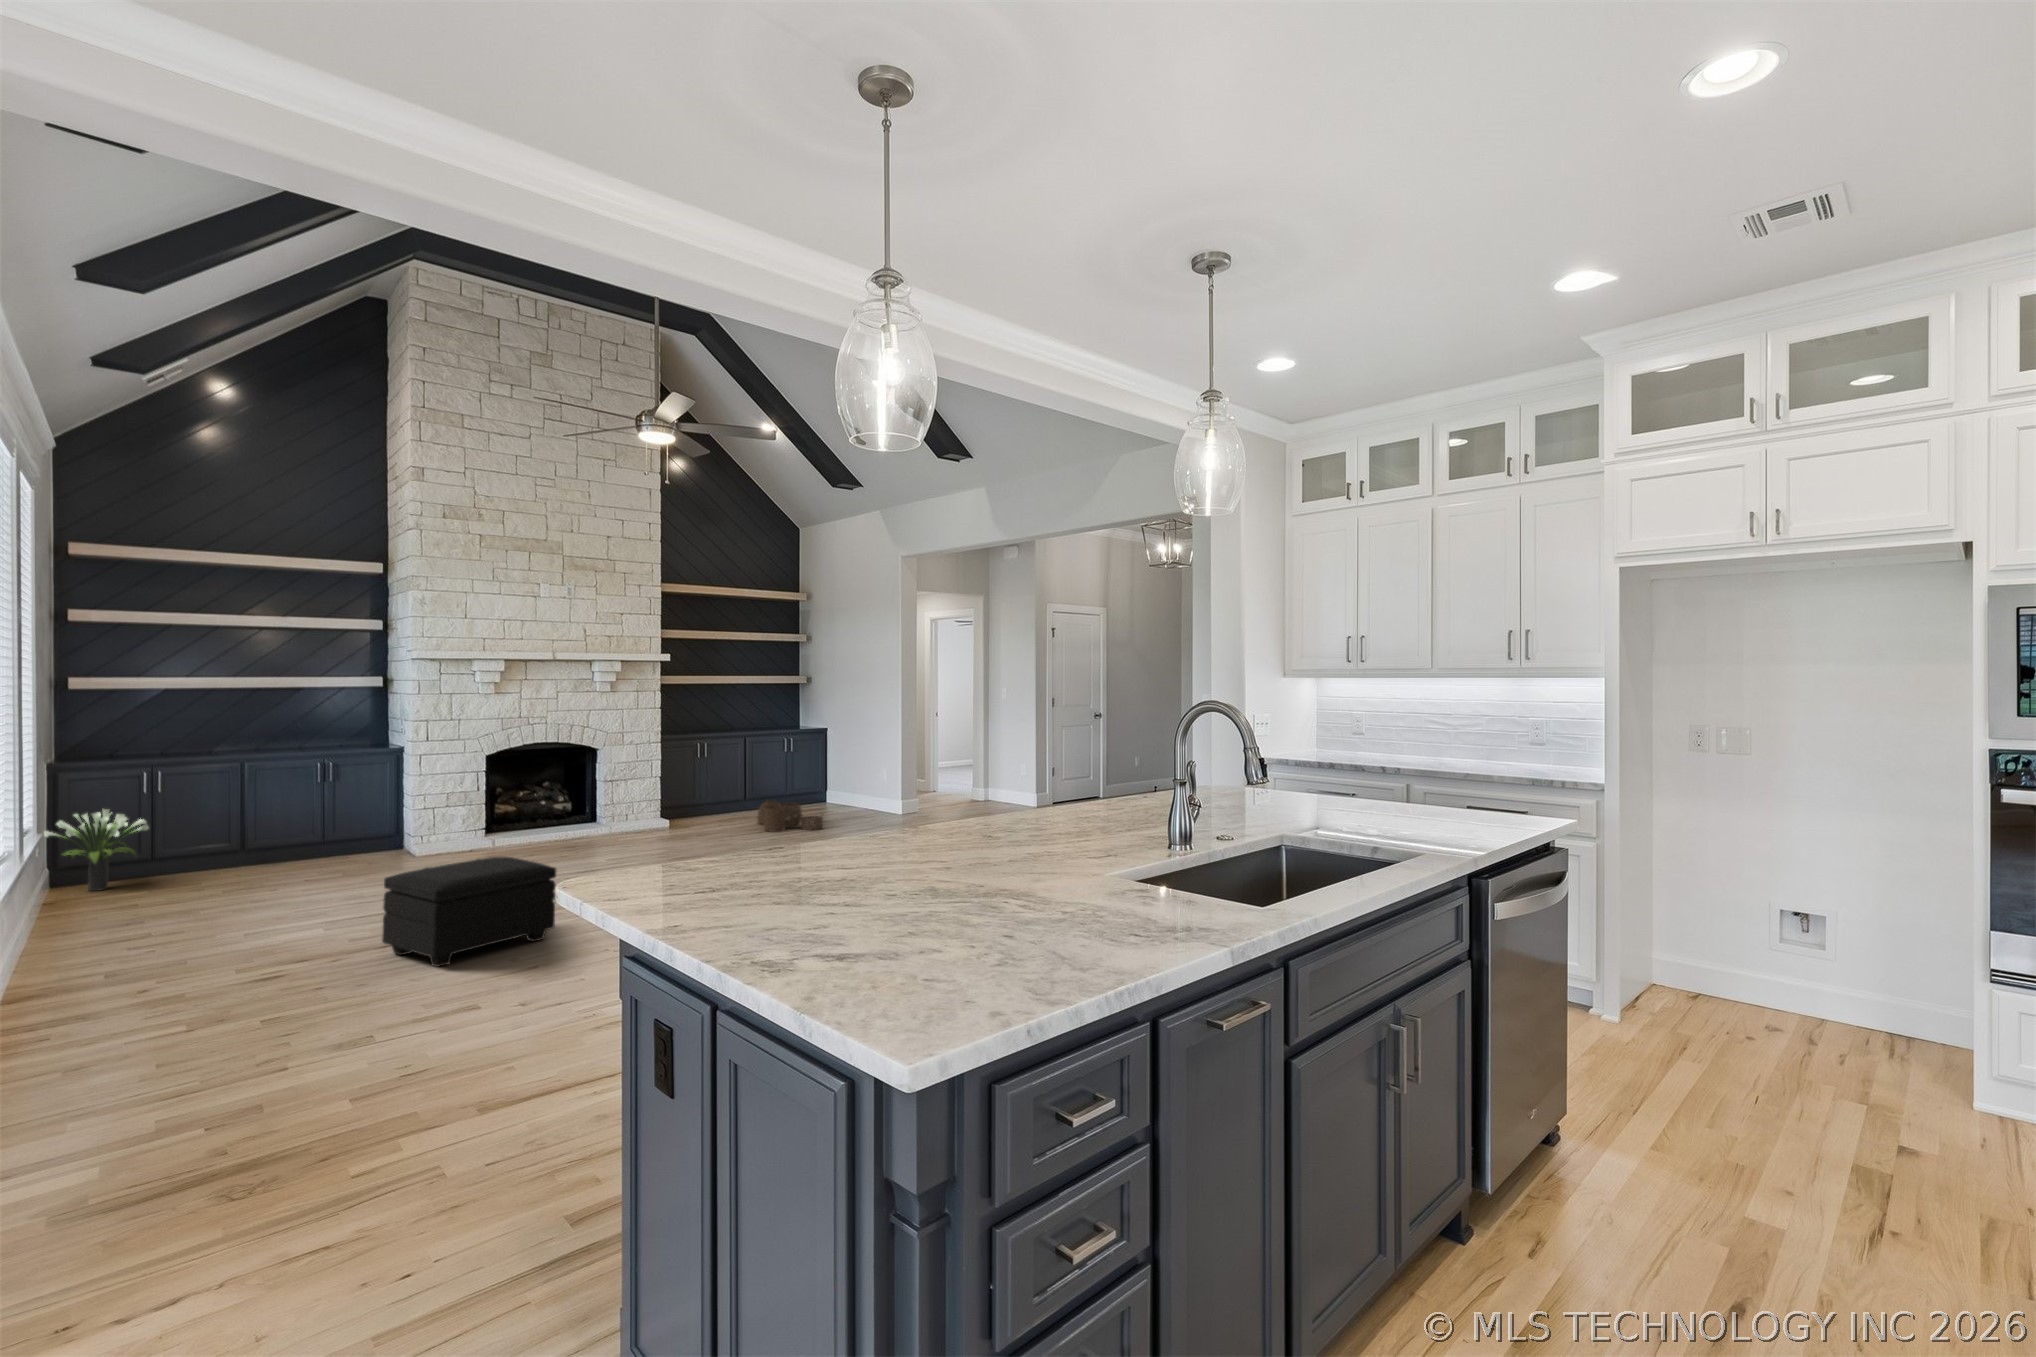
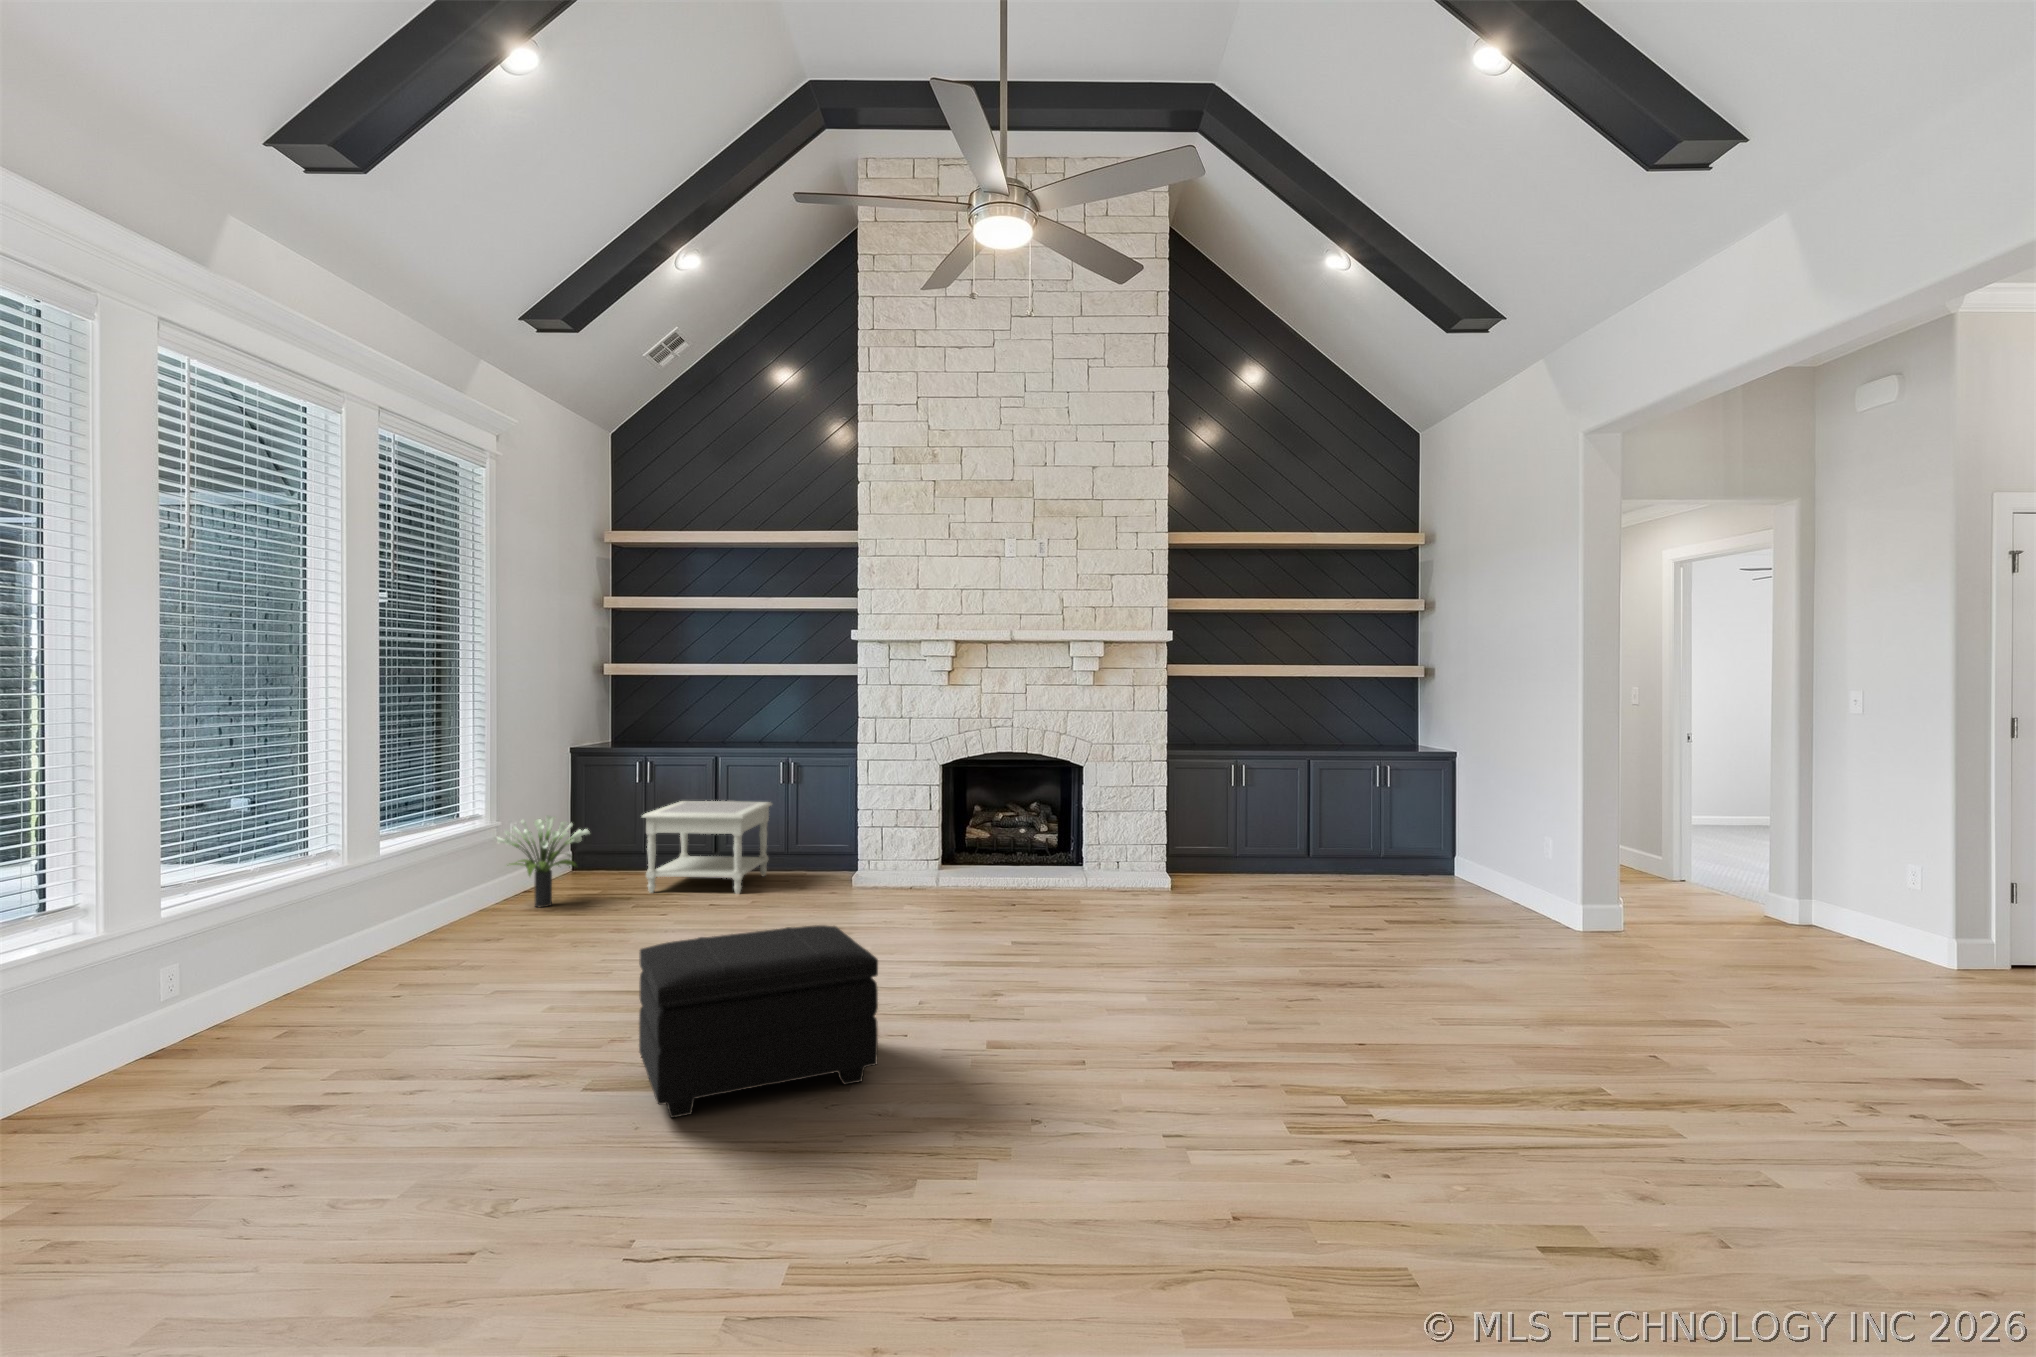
side table: none [197,789,316,872] -> present [642,801,772,894]
woven basket: present [757,800,823,832] -> none [1308,843,1412,900]

